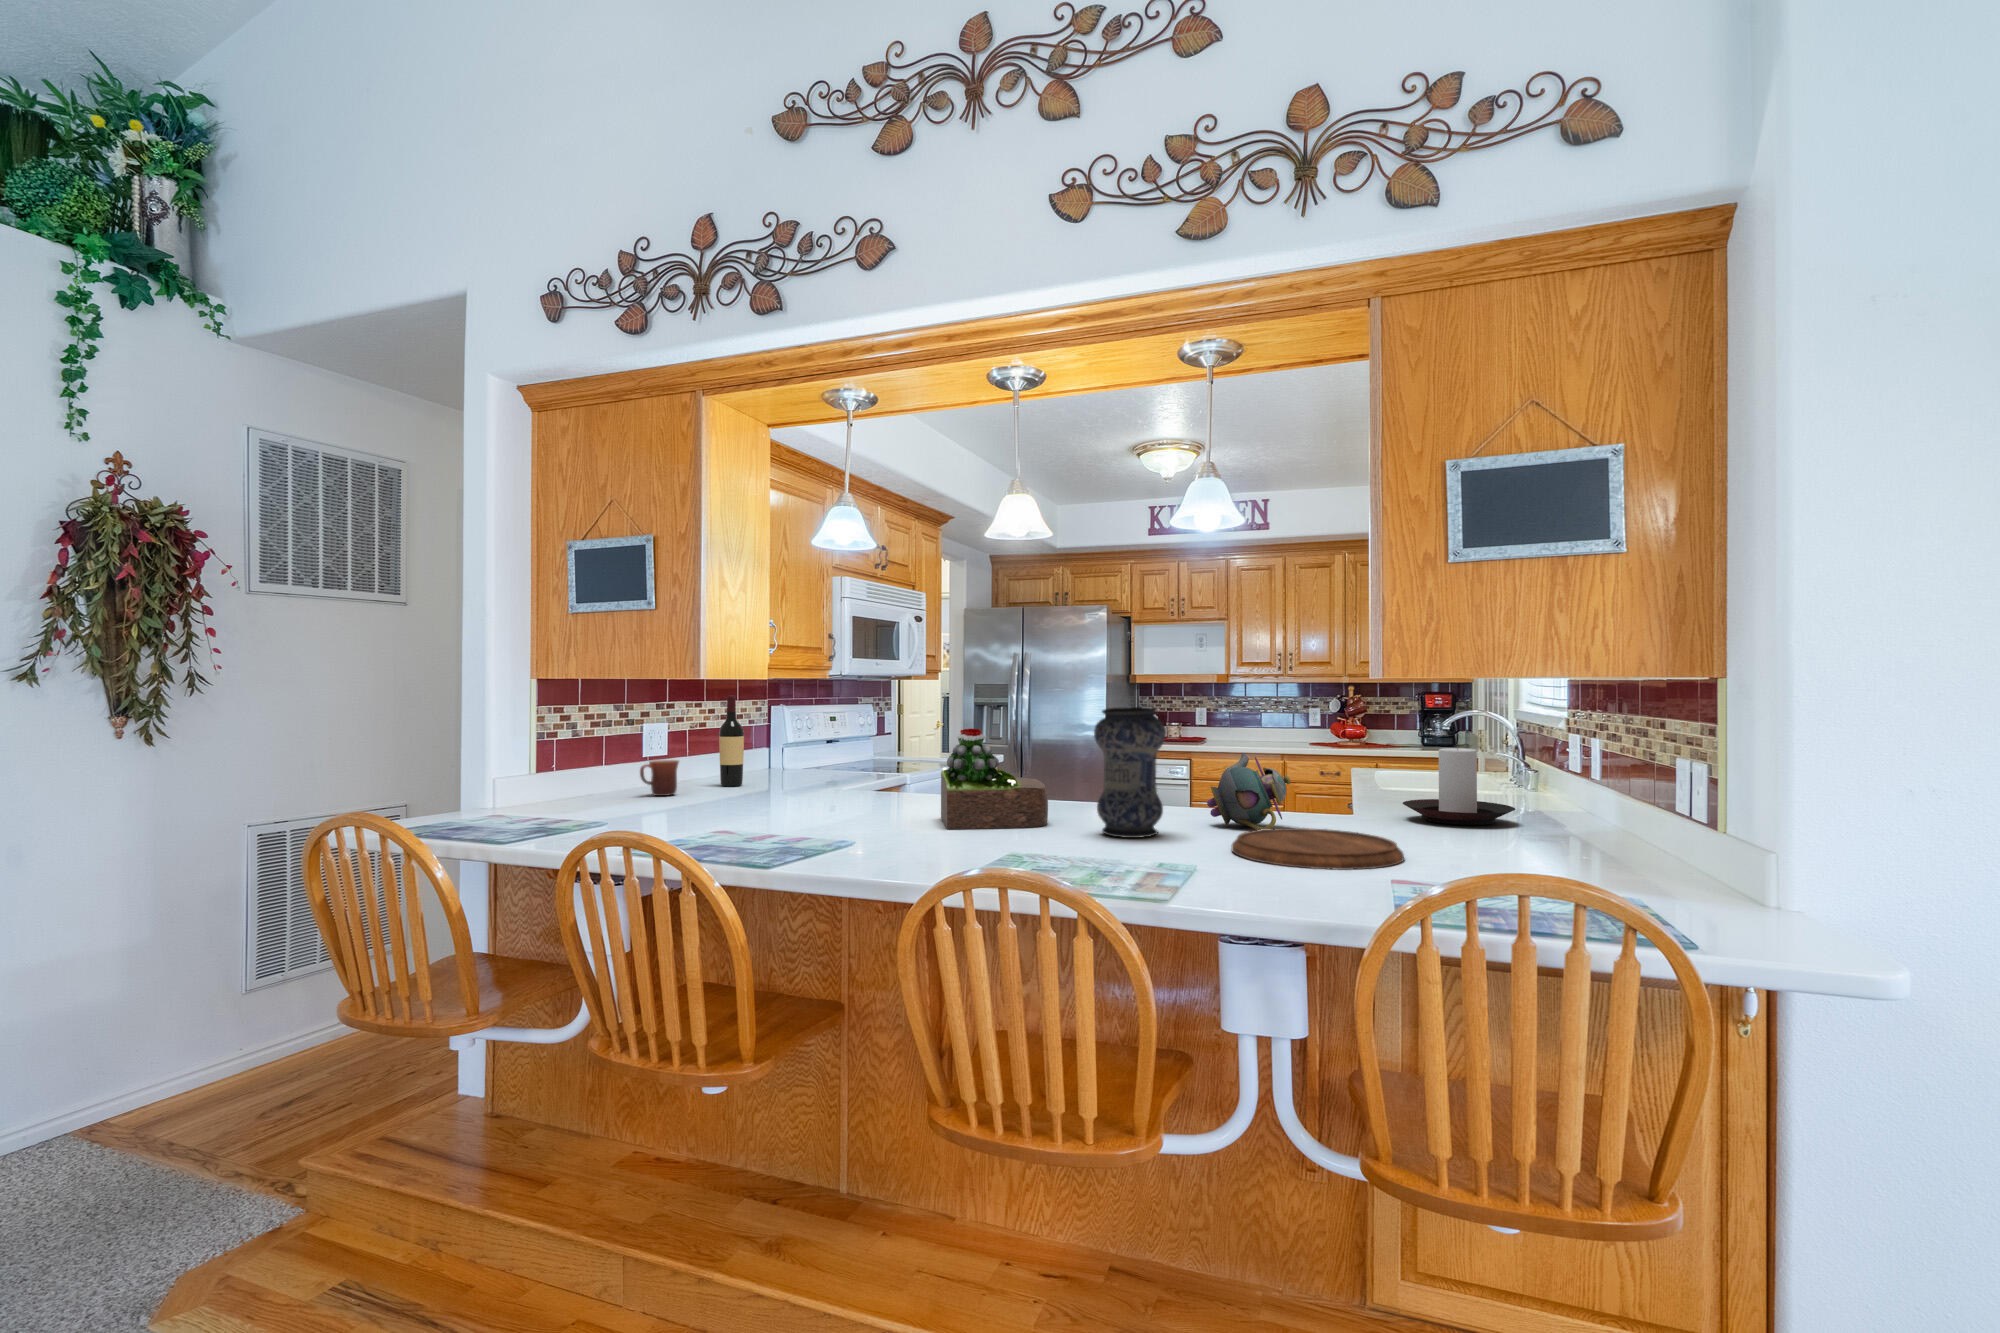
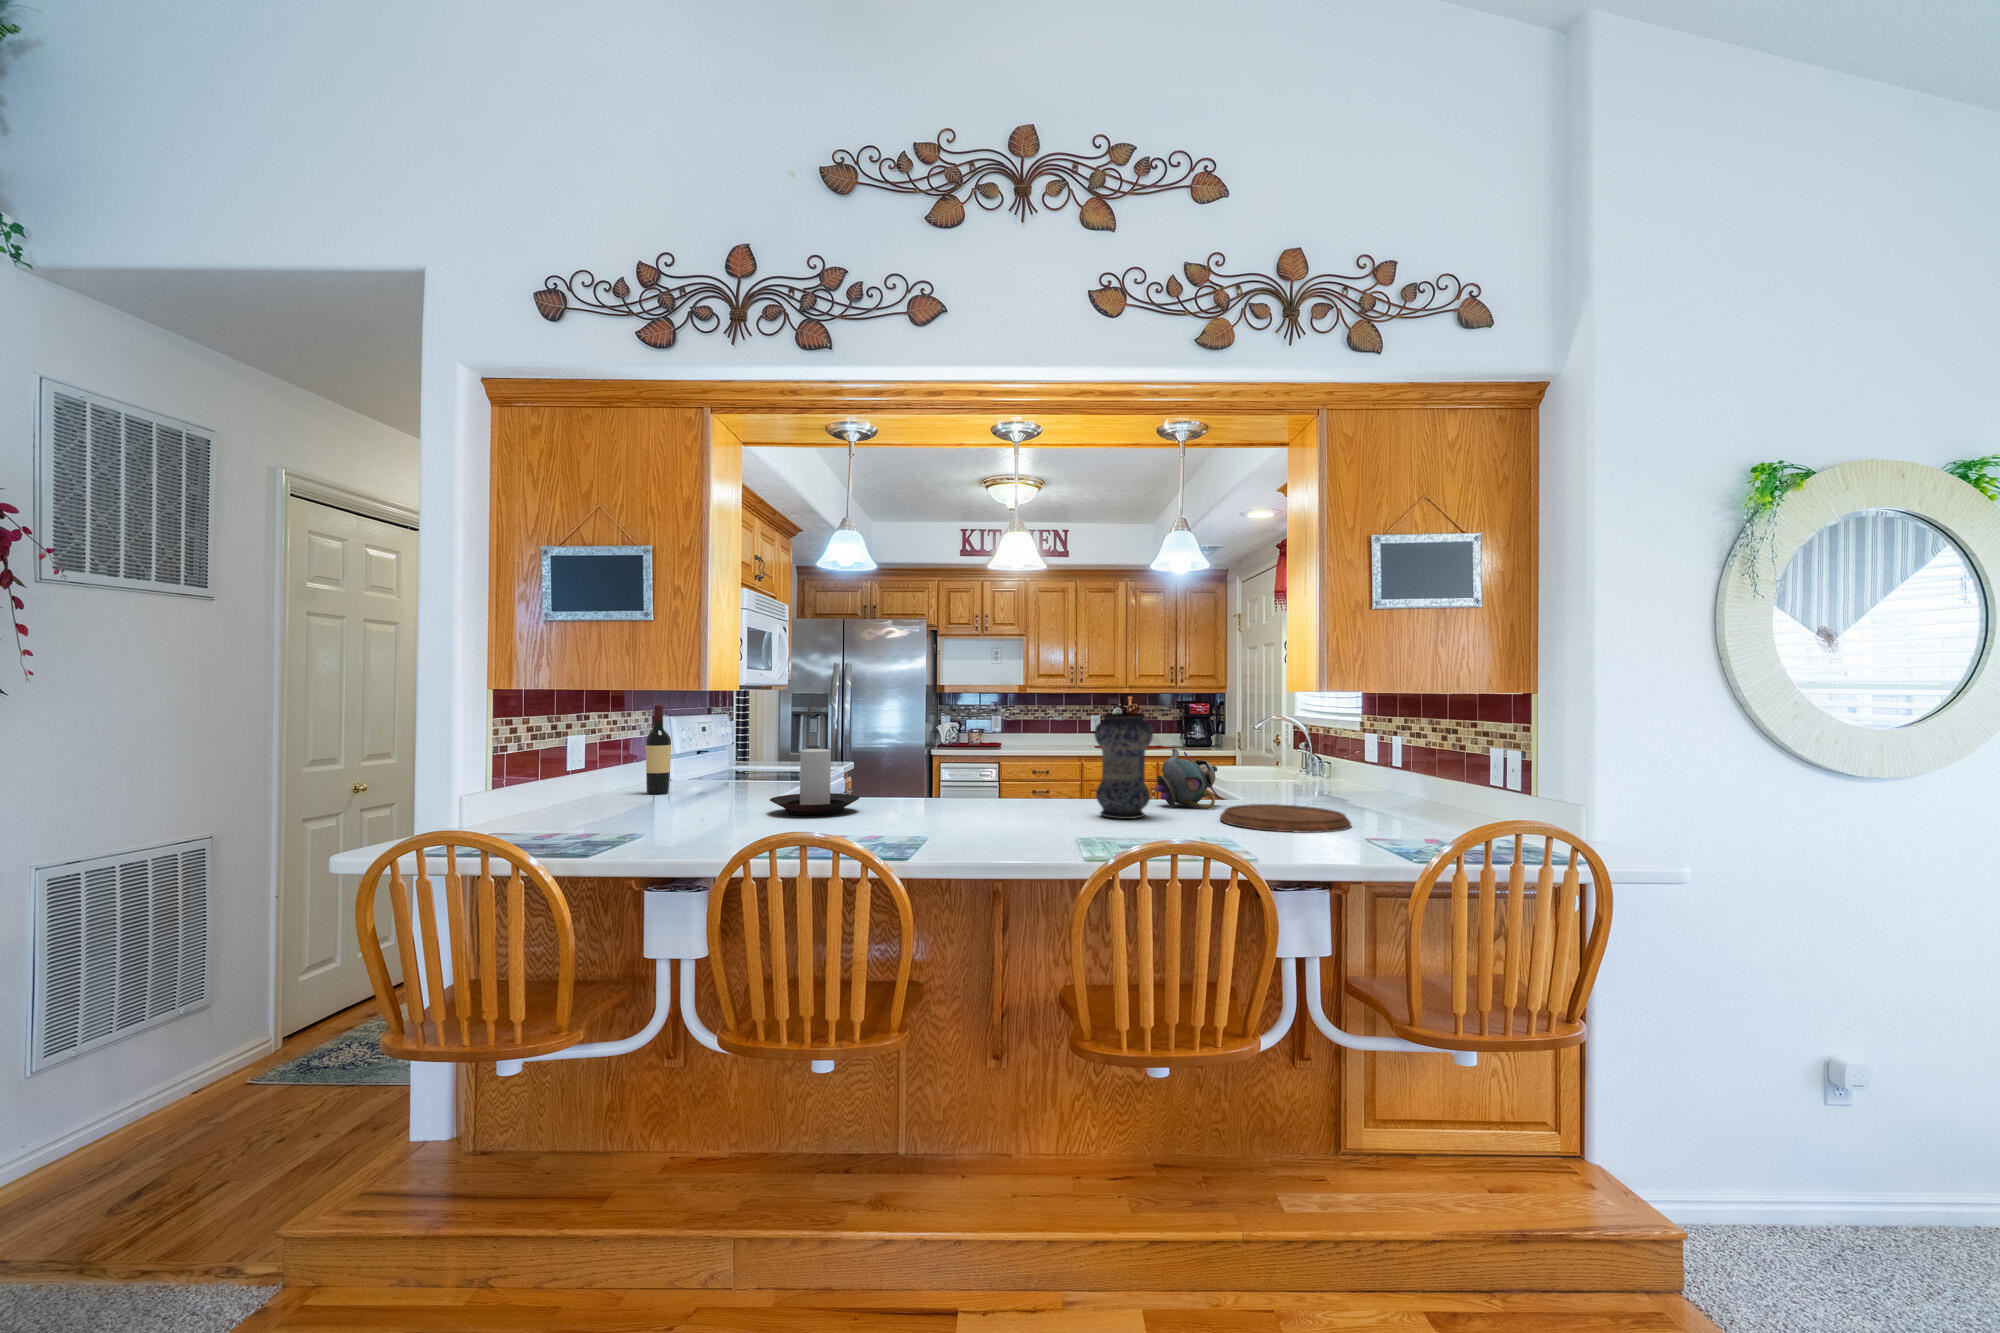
succulent plant: present [941,729,1048,829] -> none [941,733,1042,821]
candle holder: present [1403,744,1515,825] -> present [770,748,859,815]
mug: present [640,760,679,796] -> none [591,769,629,806]

